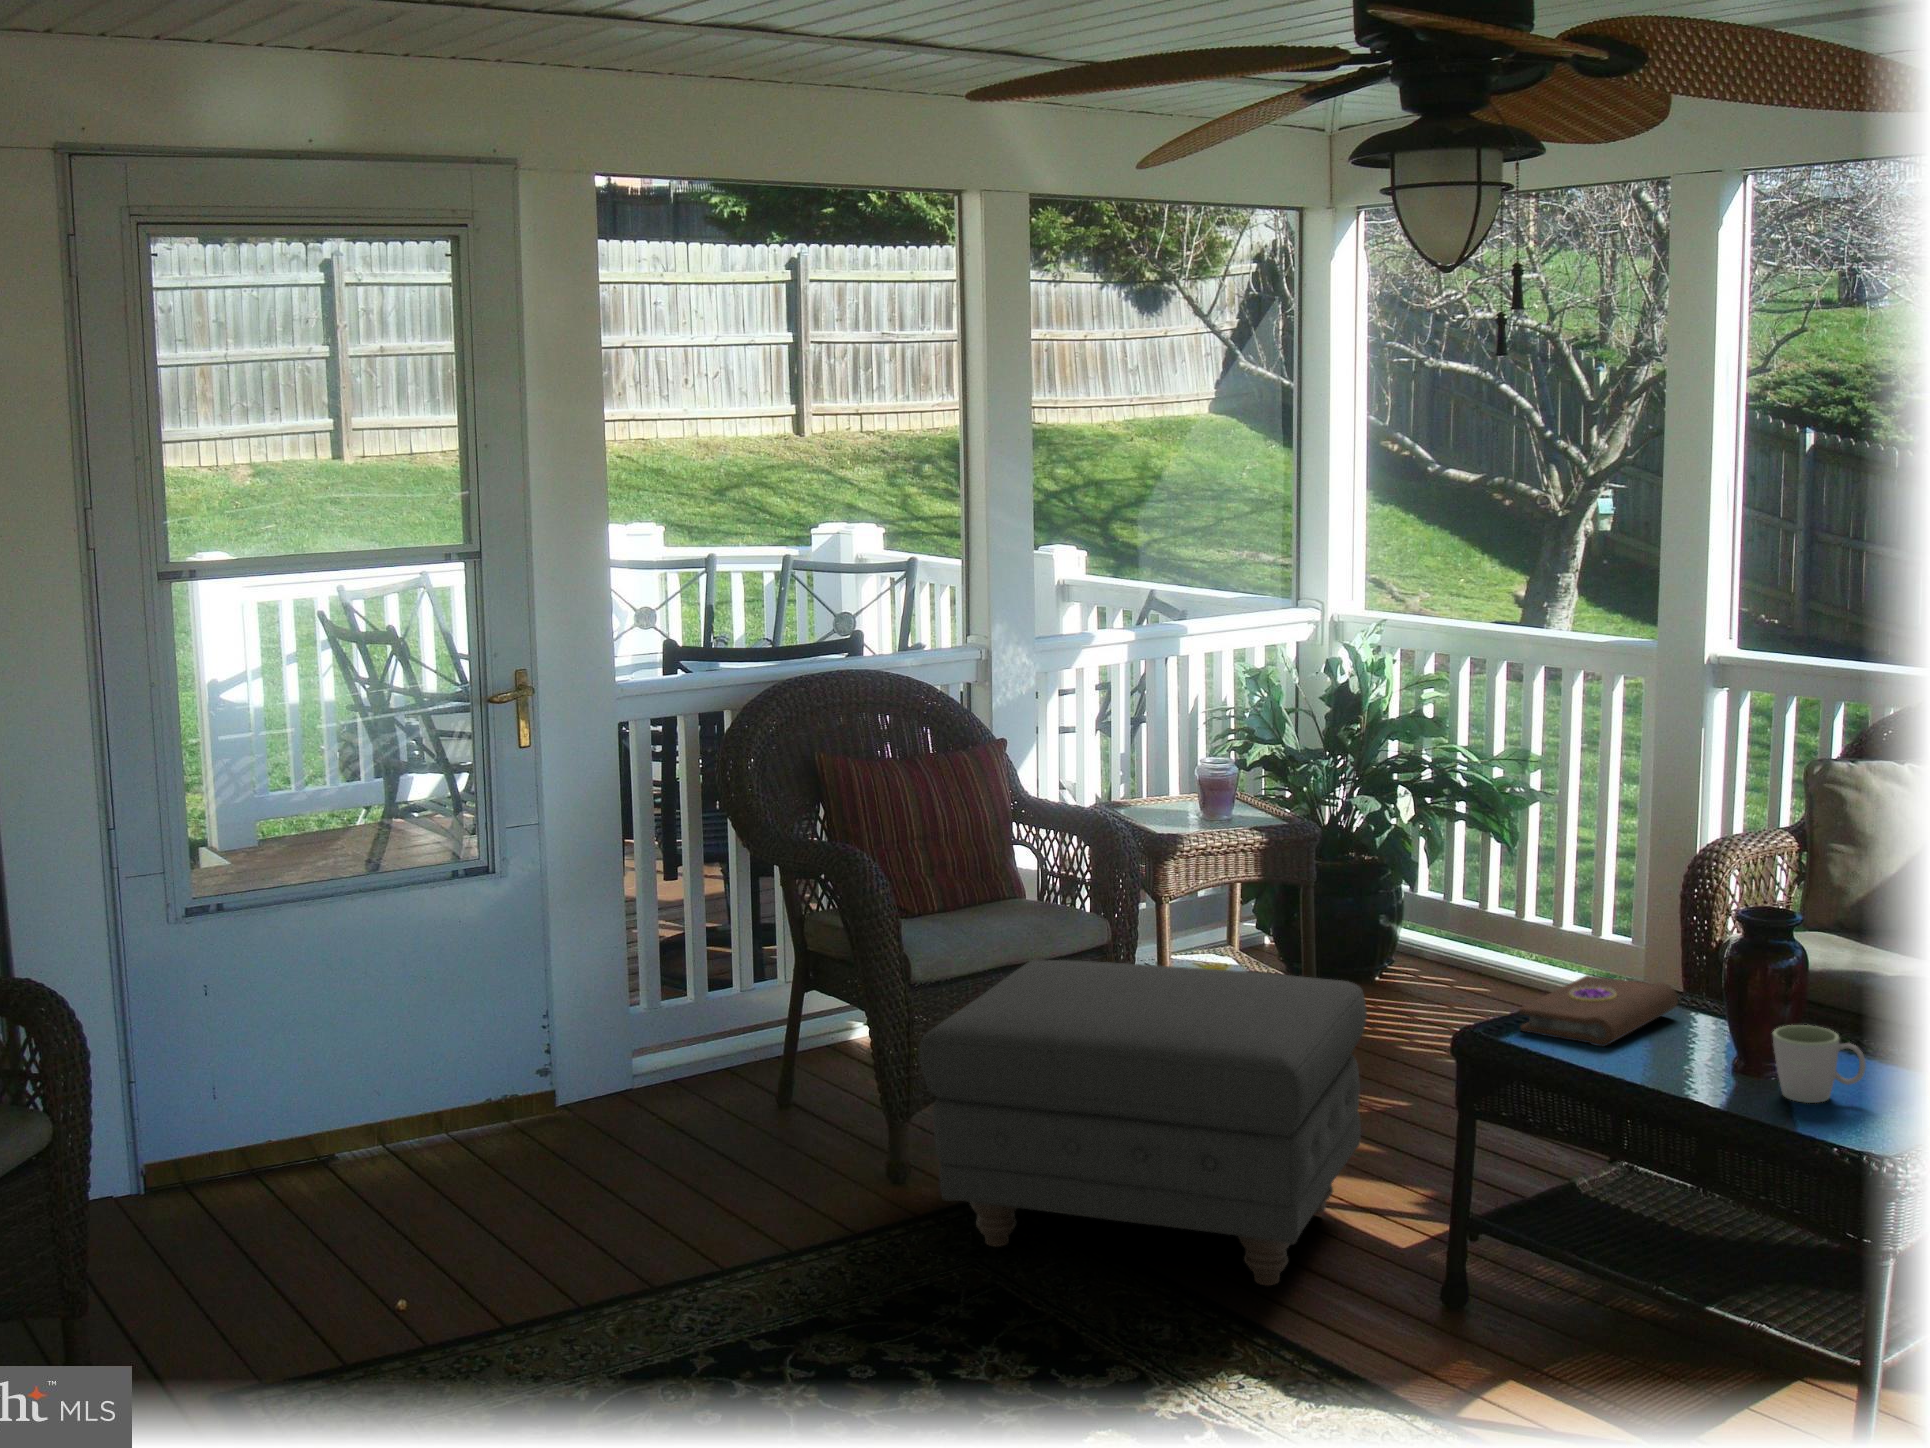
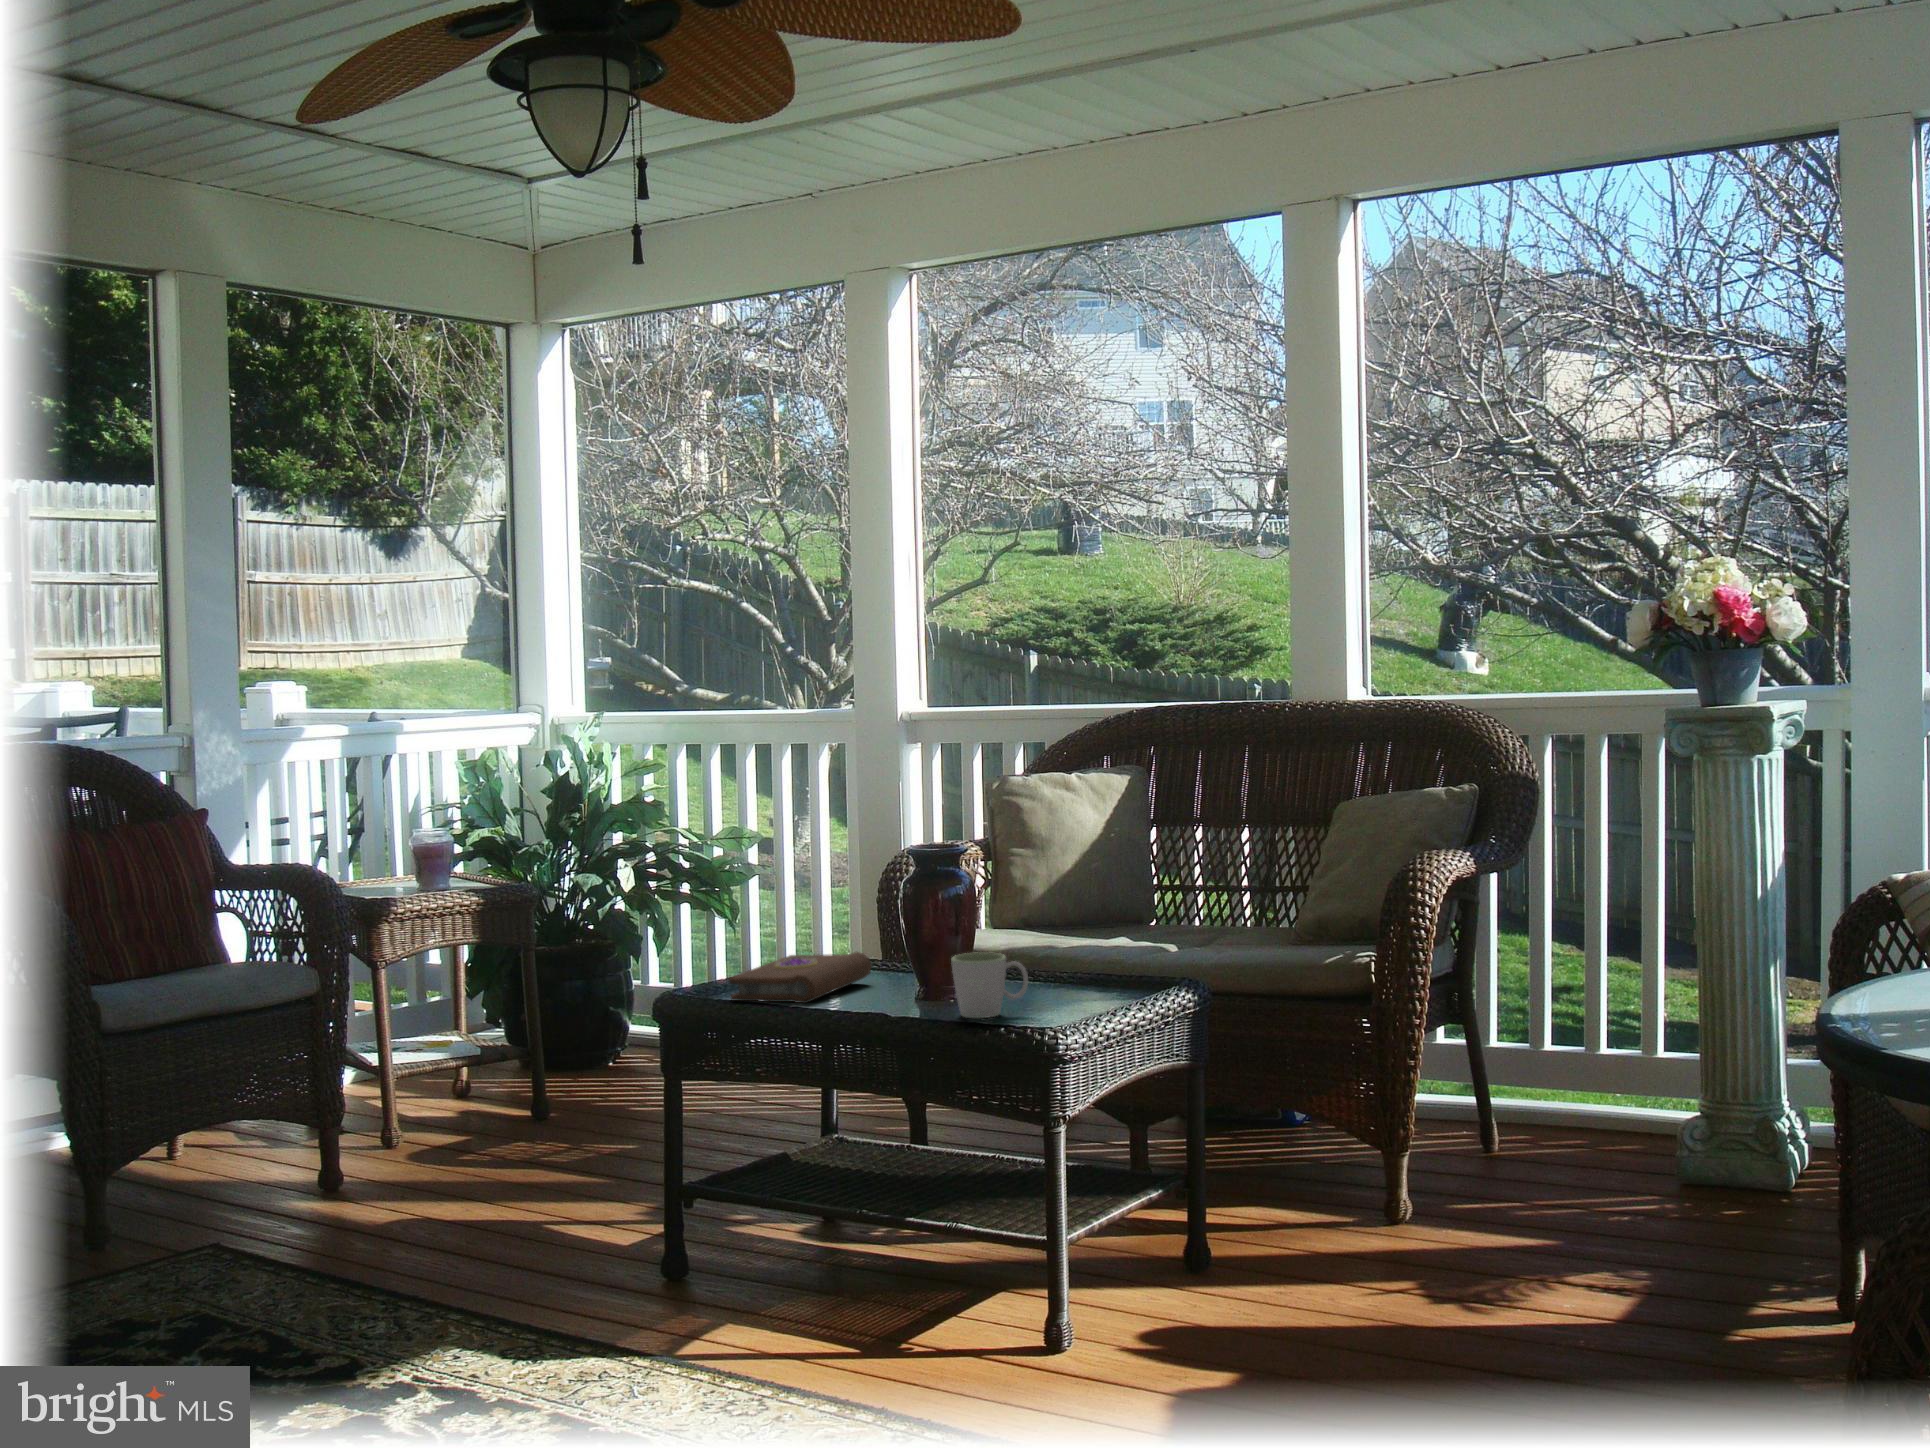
ottoman: present [919,959,1367,1286] -> none [86,991,585,1305]

